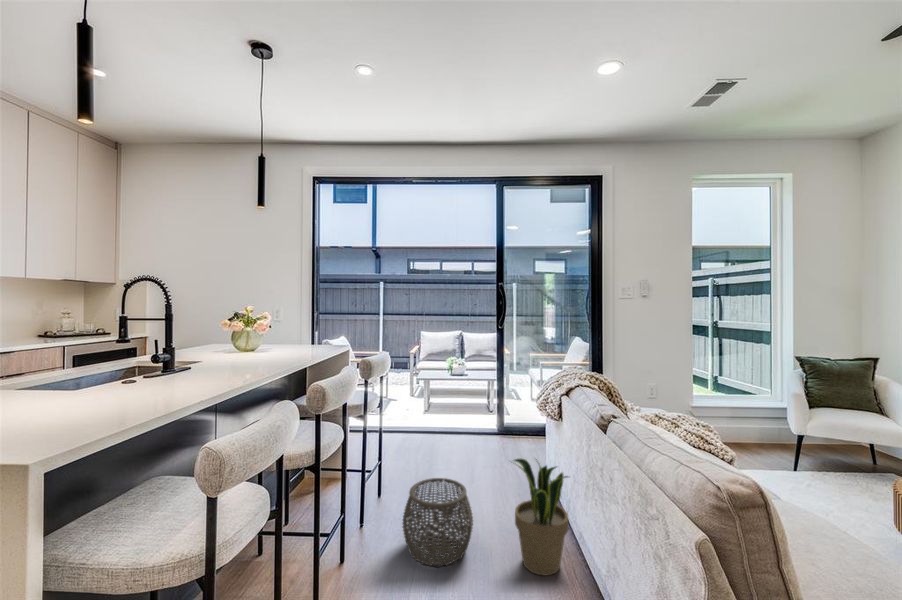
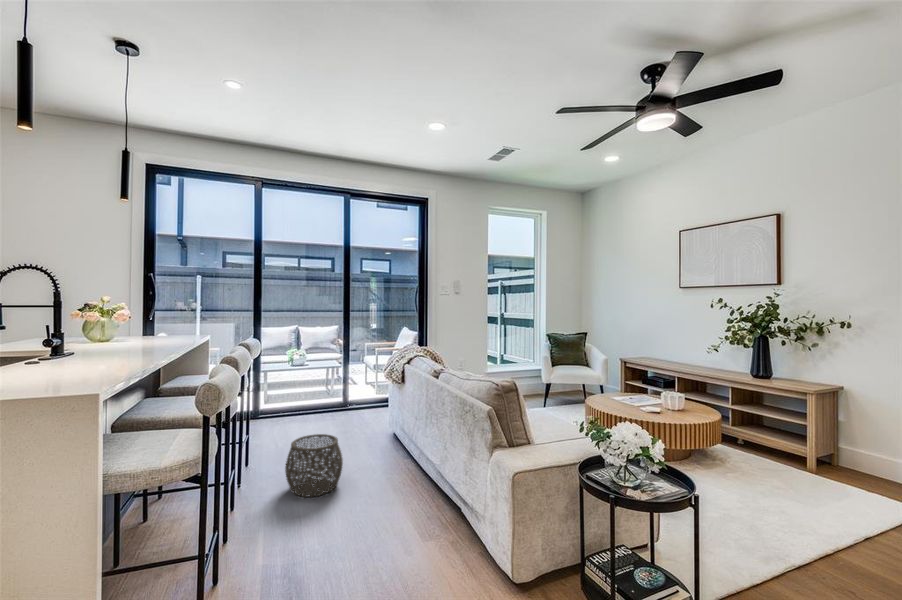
potted plant: present [511,458,568,575] -> none [371,406,415,486]

